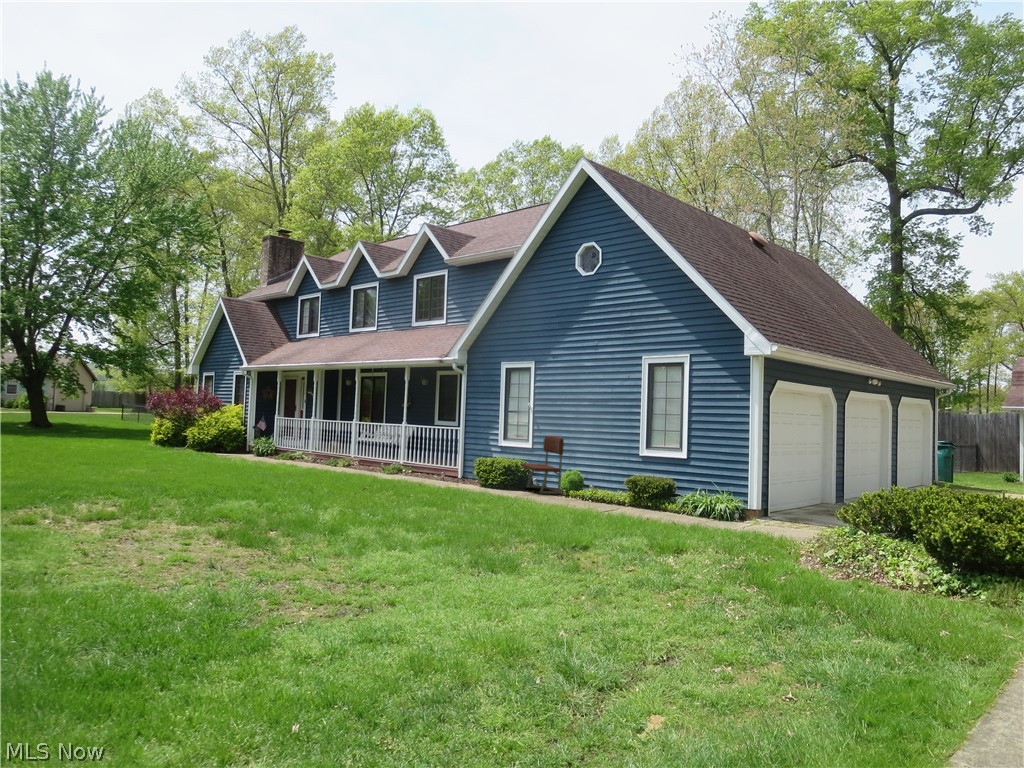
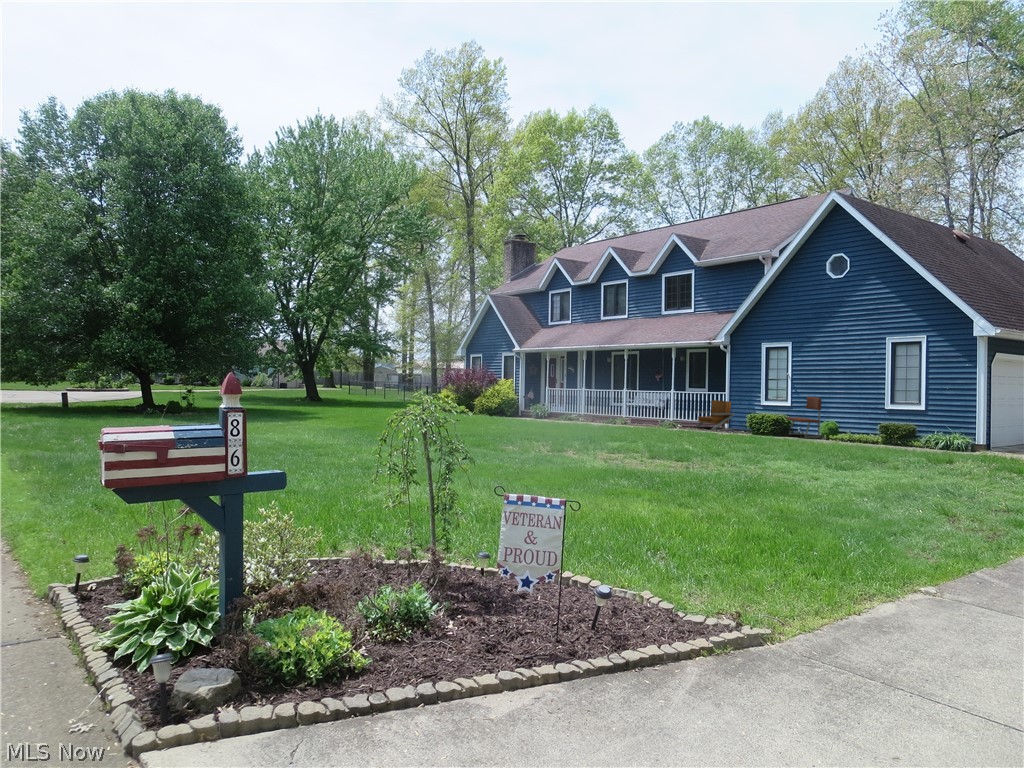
lounge chair: none [417,437,467,479] -> present [695,400,735,430]

